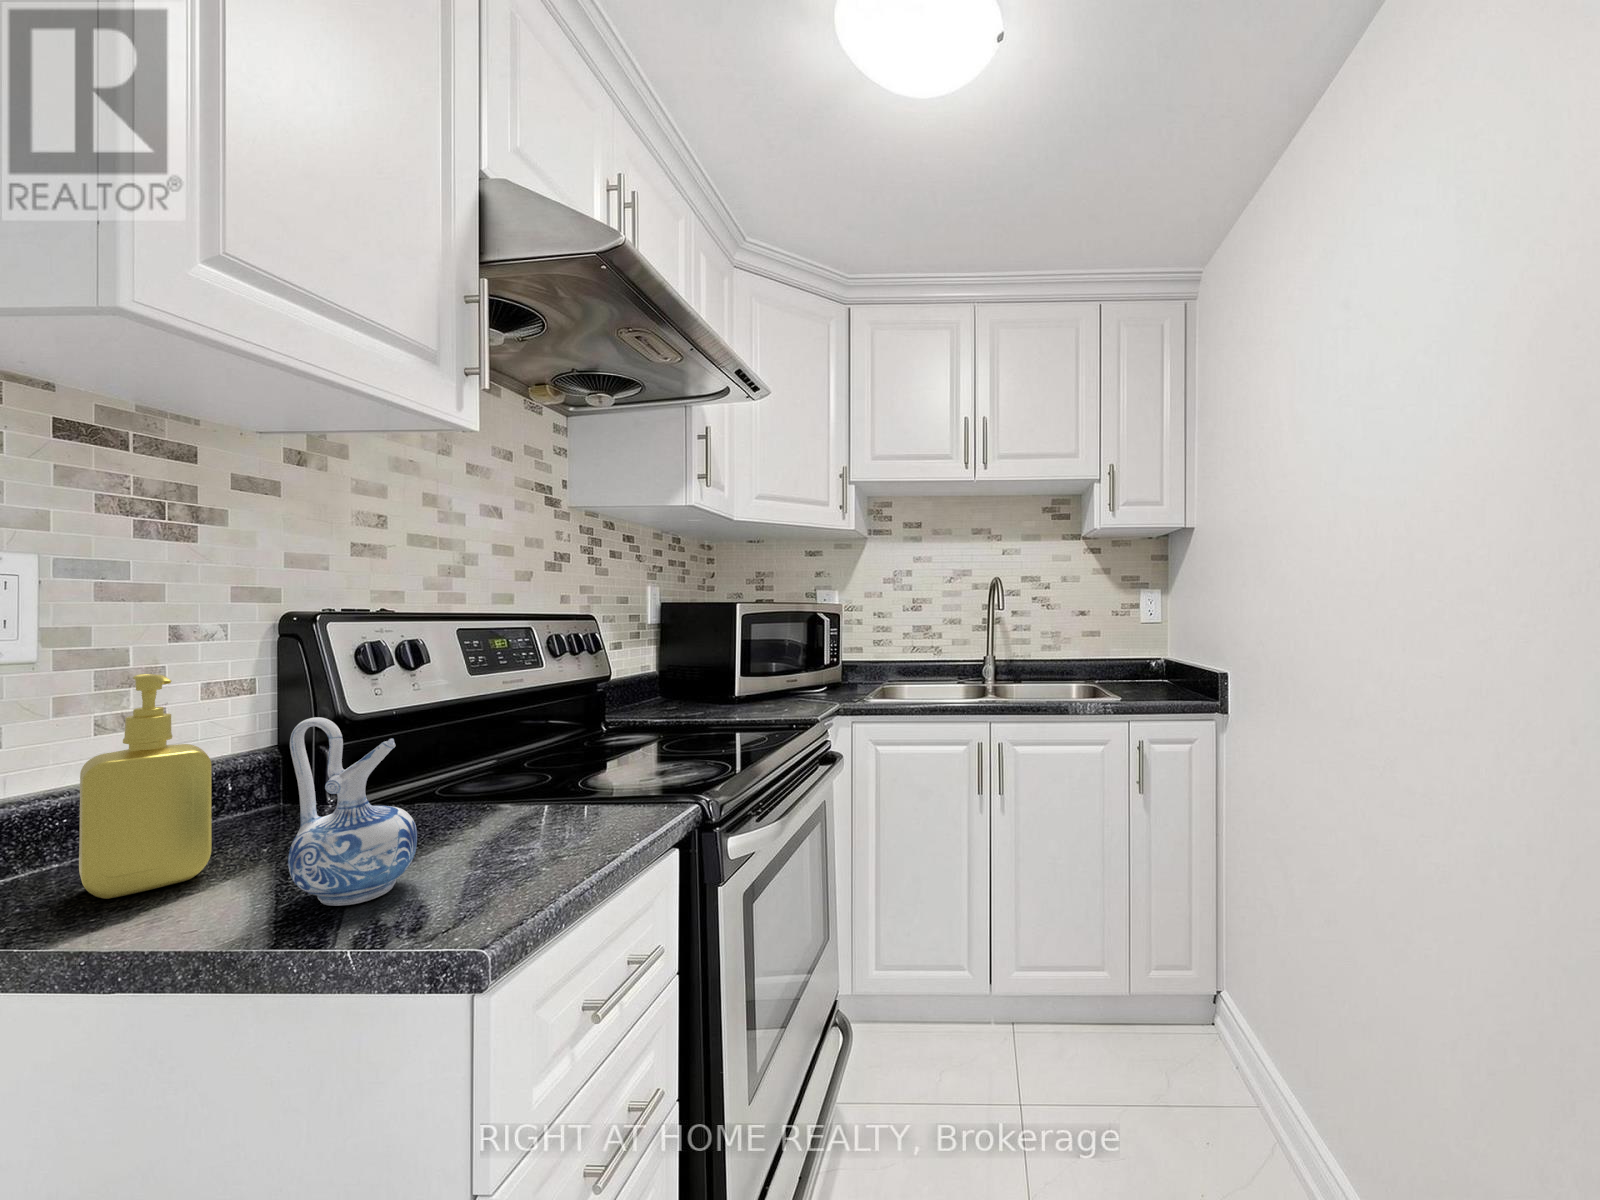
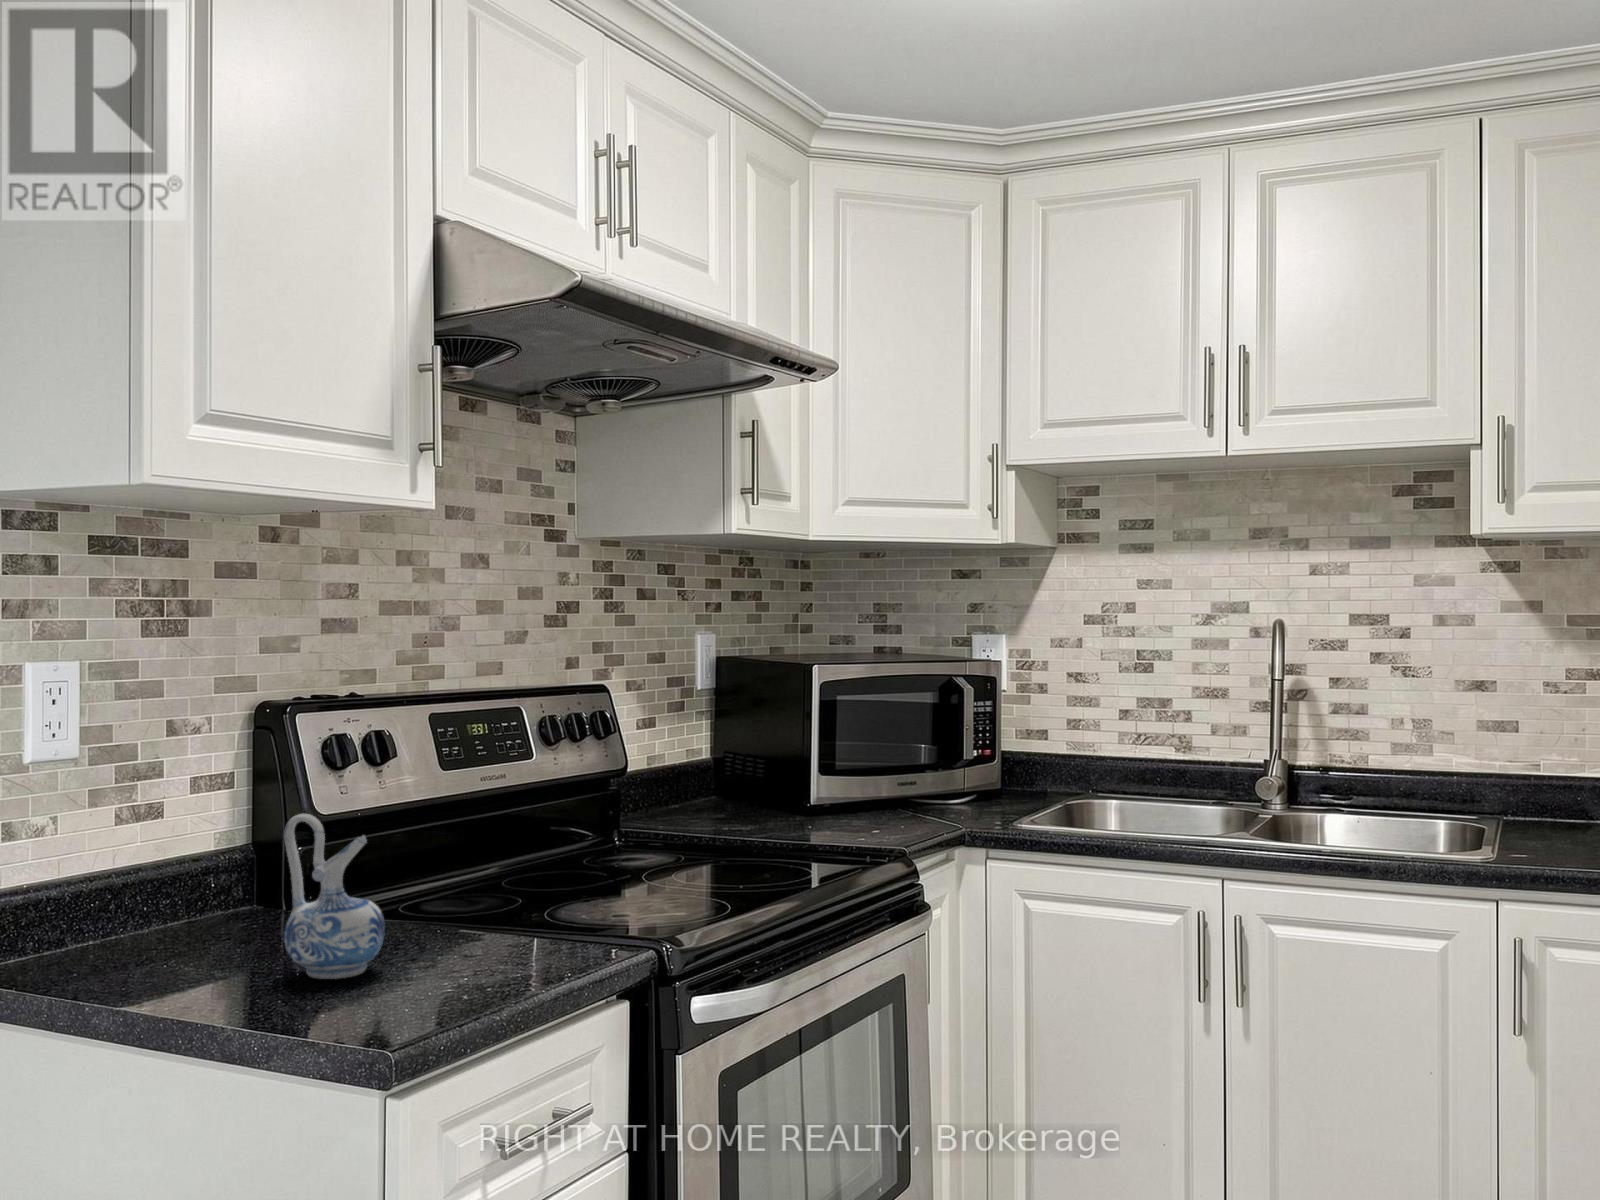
soap dispenser: present [79,674,212,899] -> none [122,770,216,963]

